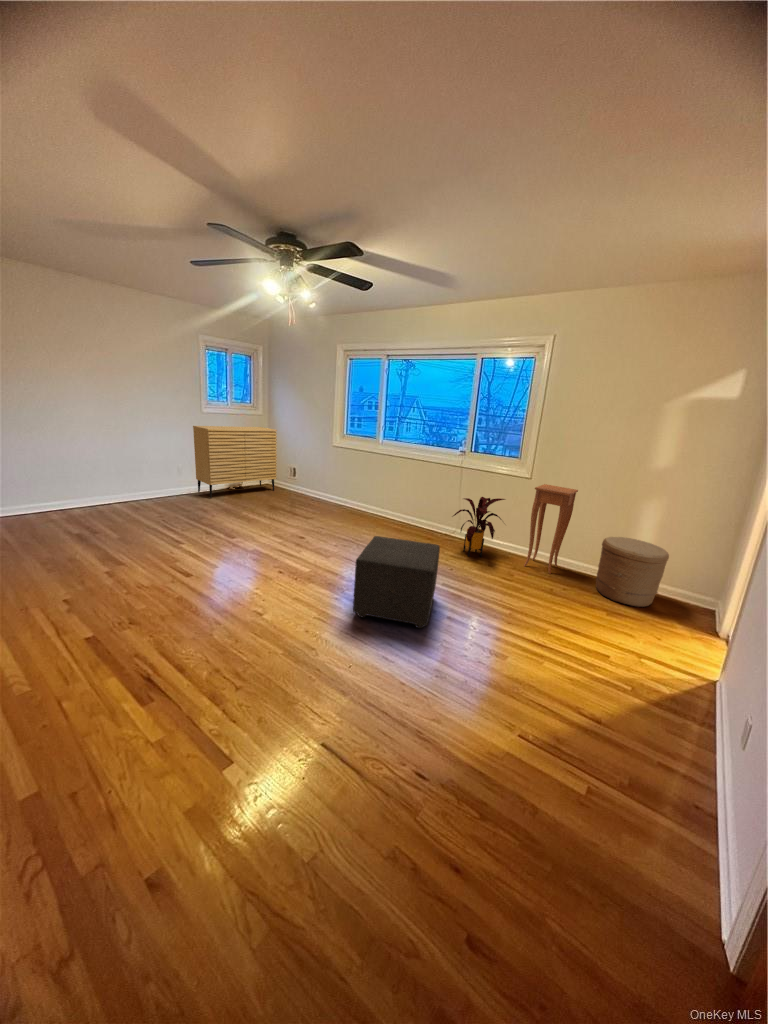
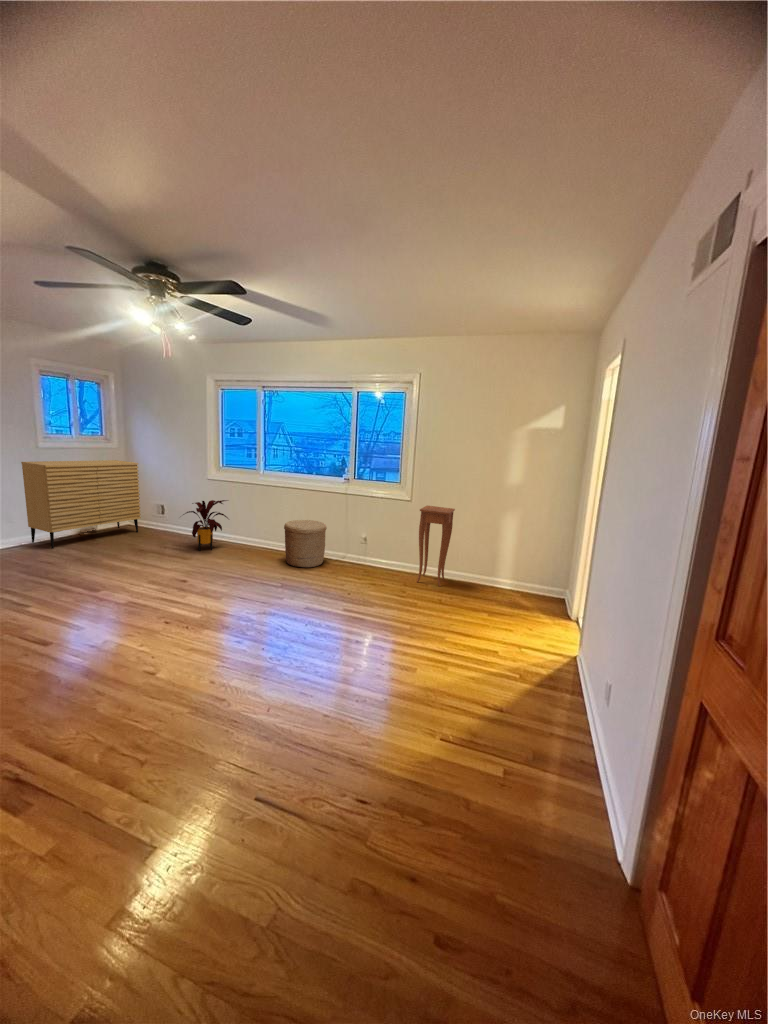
house plant: present [453,497,505,557] -> present [183,500,228,551]
ottoman: present [353,536,440,628] -> none [262,571,344,659]
woven basket: present [596,537,669,607] -> present [284,520,327,568]

